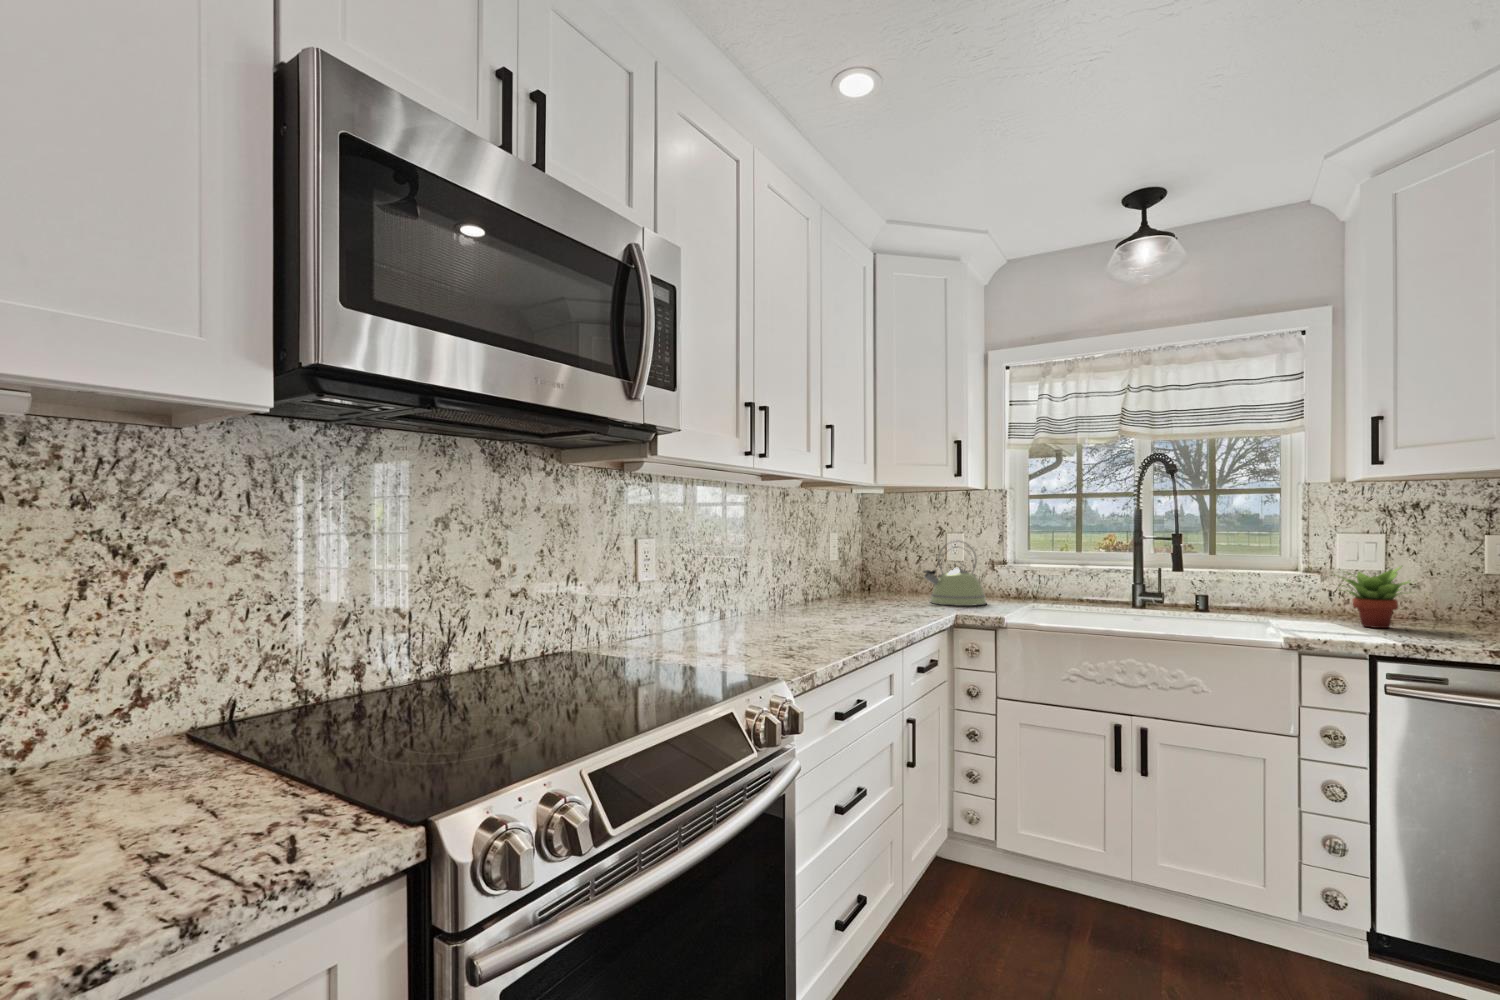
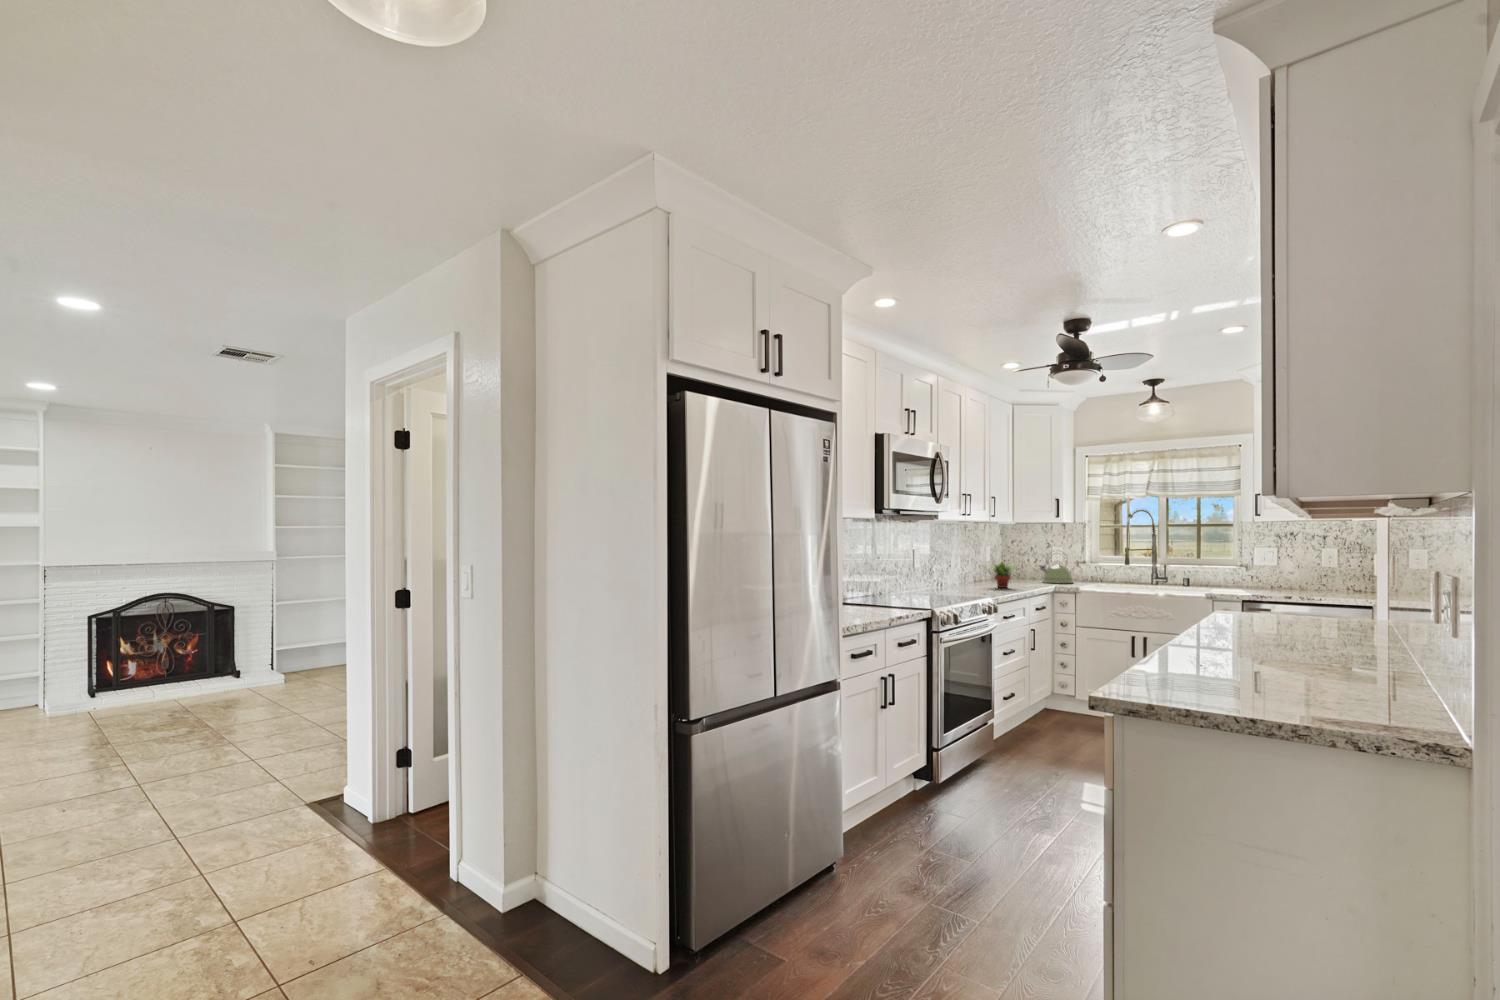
succulent plant: present [1339,566,1409,628] -> present [990,562,1013,588]

